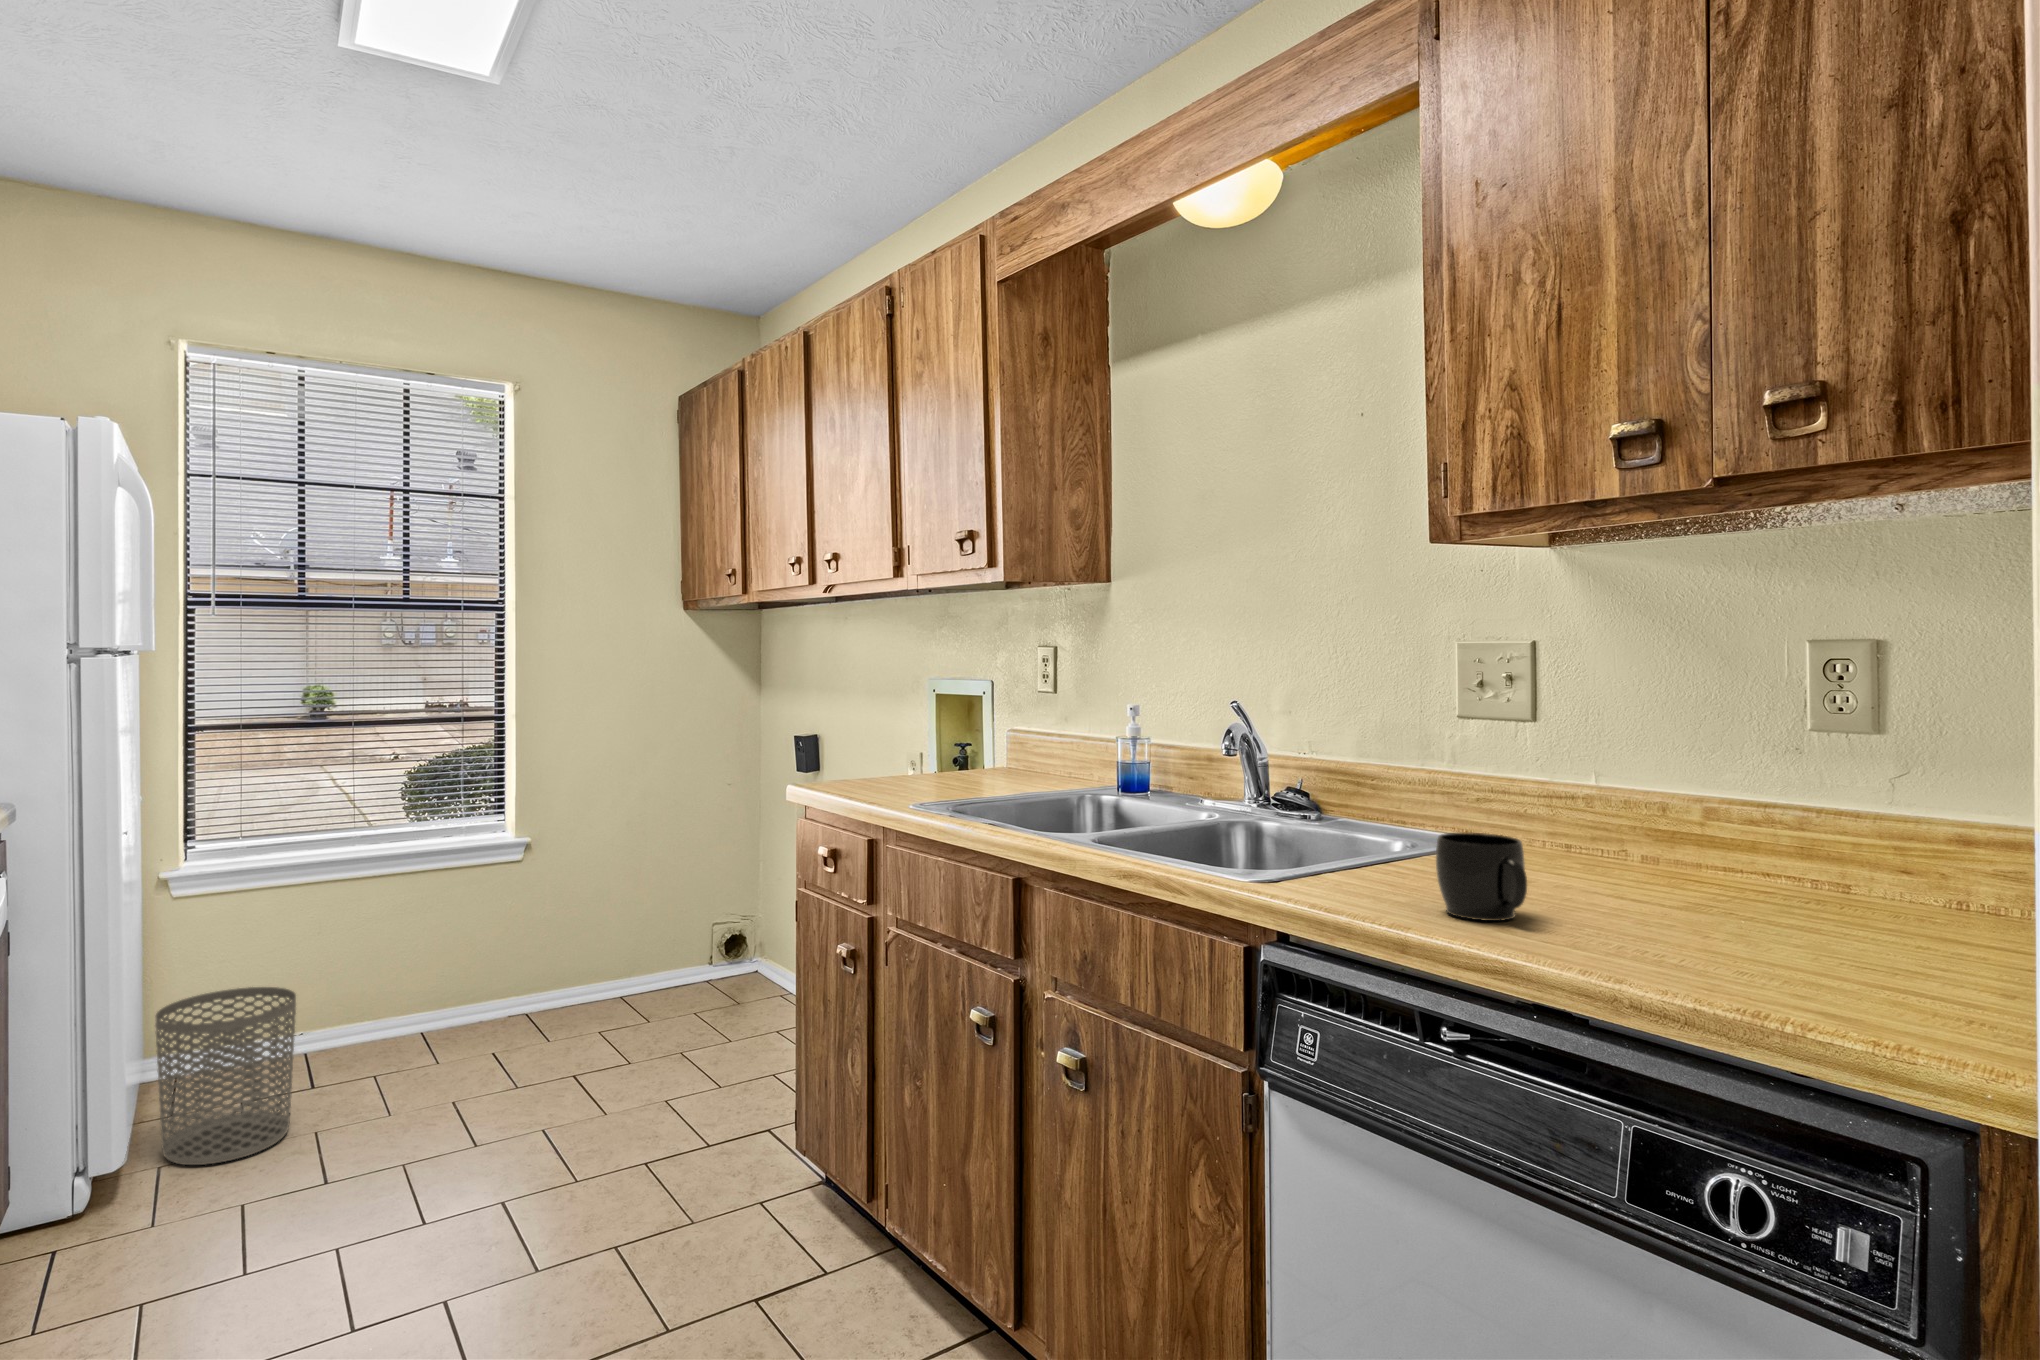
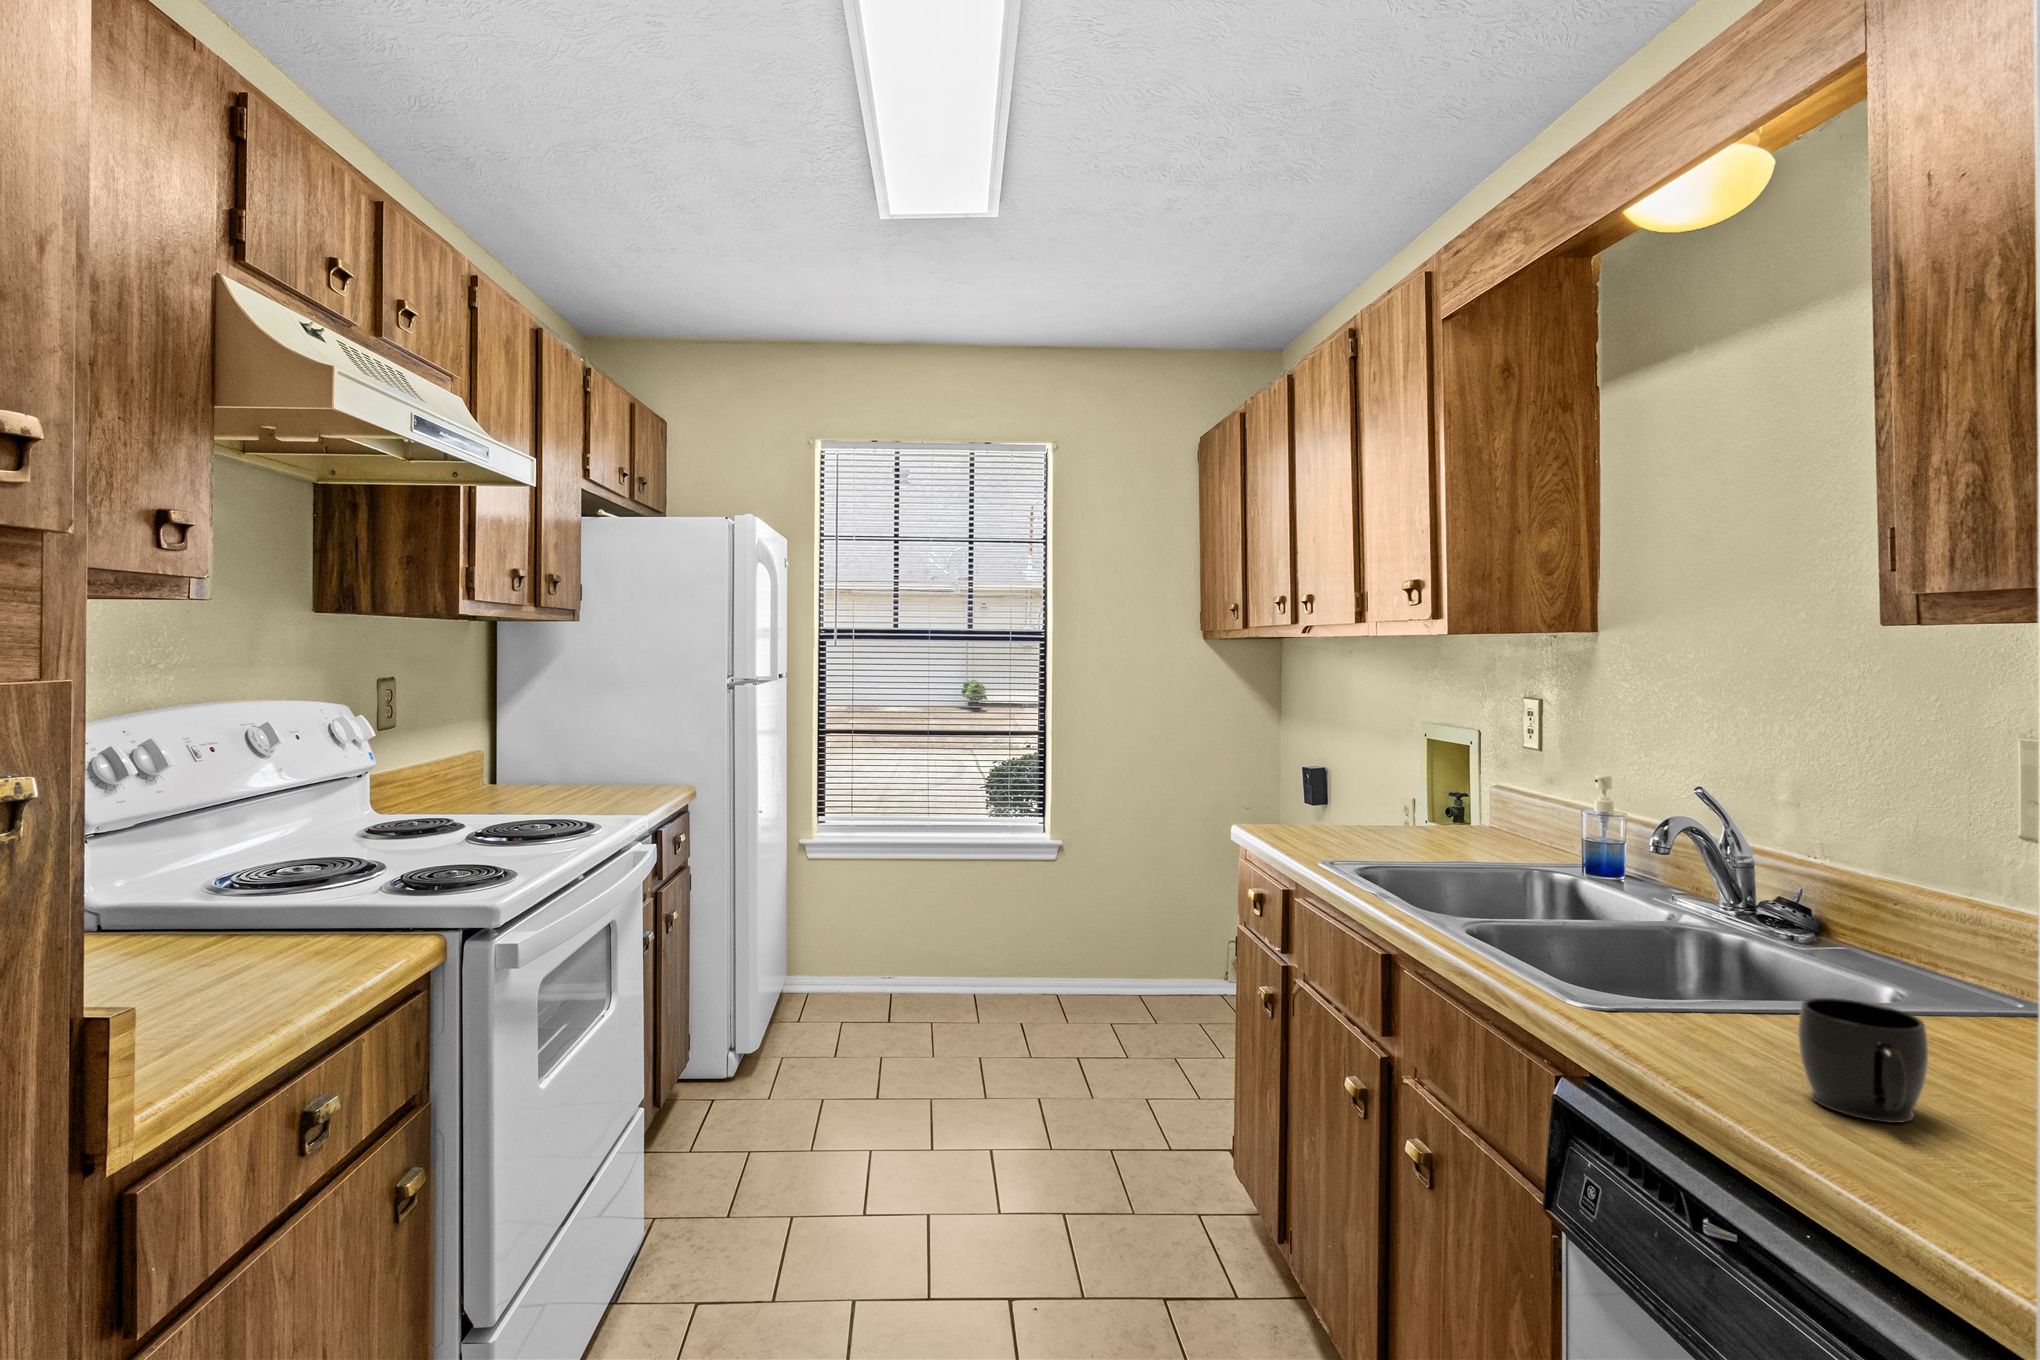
waste bin: present [155,987,296,1165] -> none [774,937,866,1070]

